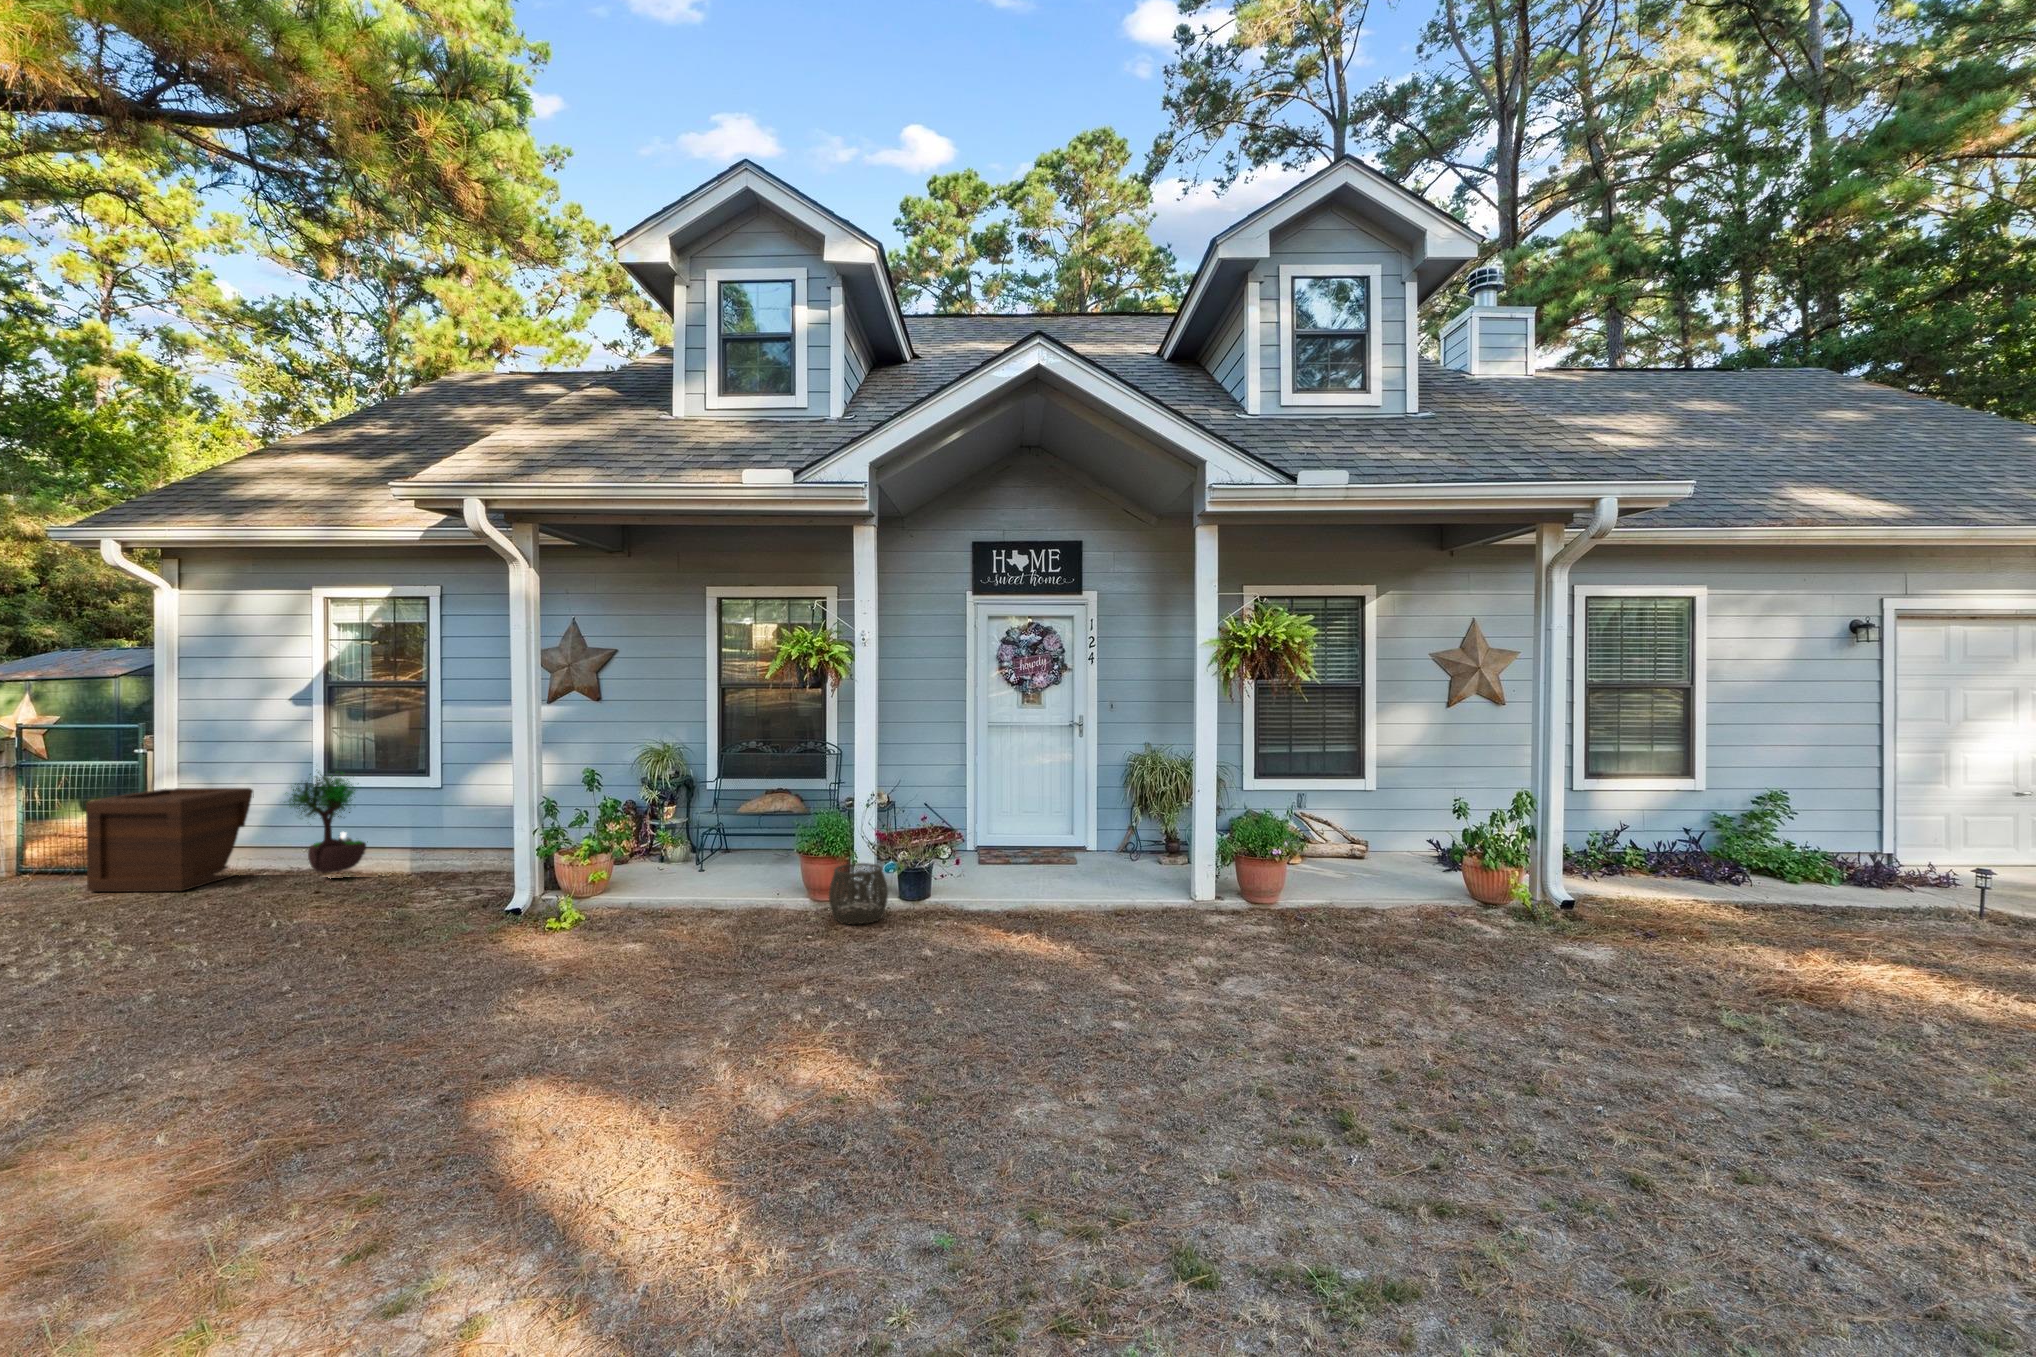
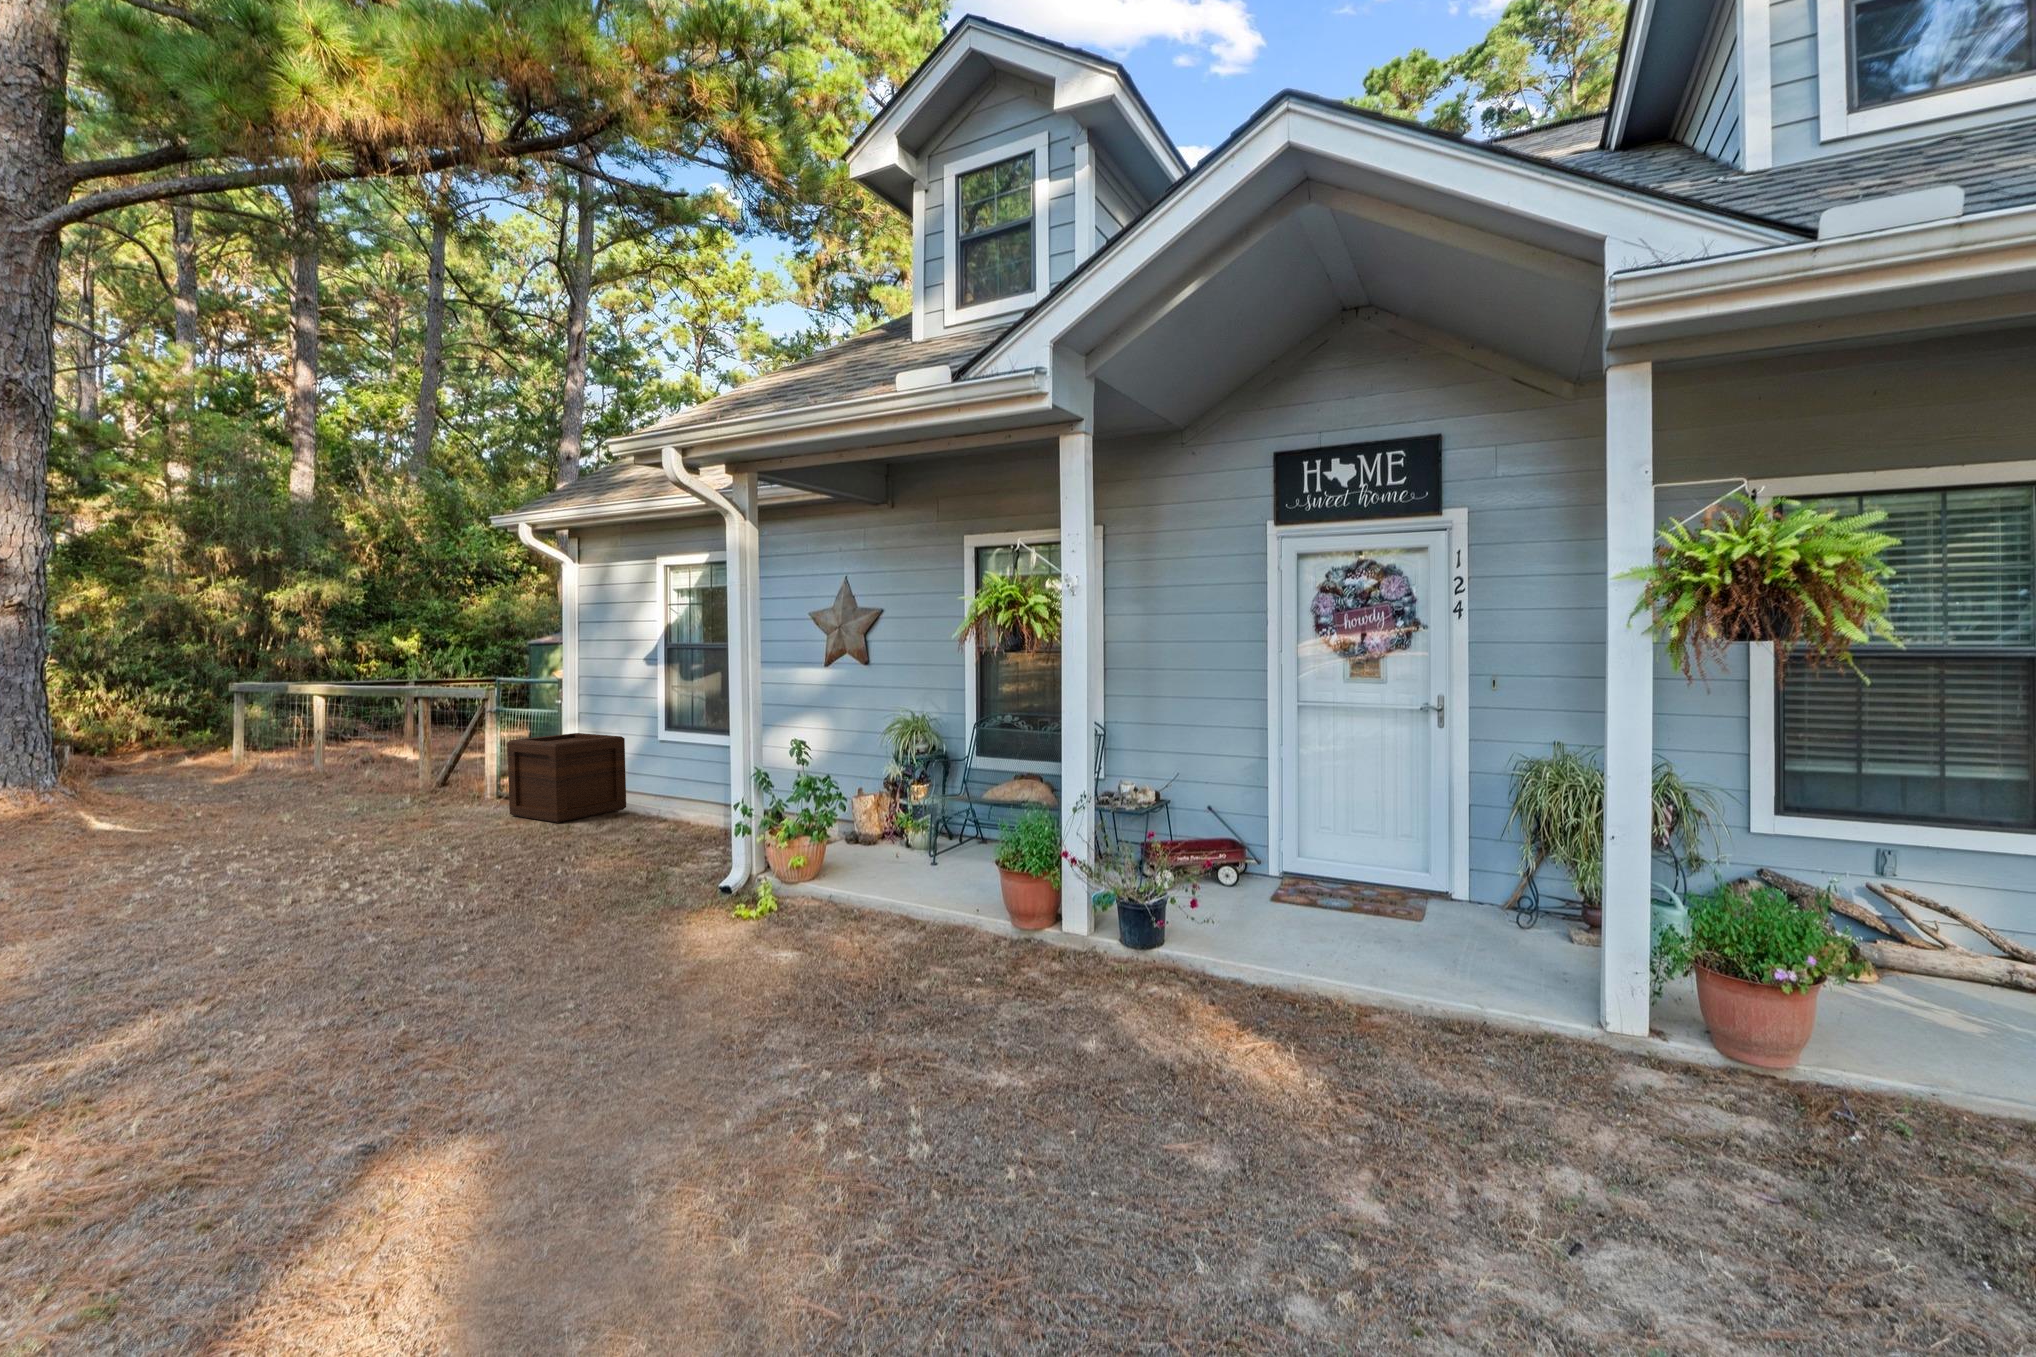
potted tree: present [284,772,368,873] -> none [616,718,693,823]
woven basket: present [829,863,888,924] -> none [1008,884,1089,971]

